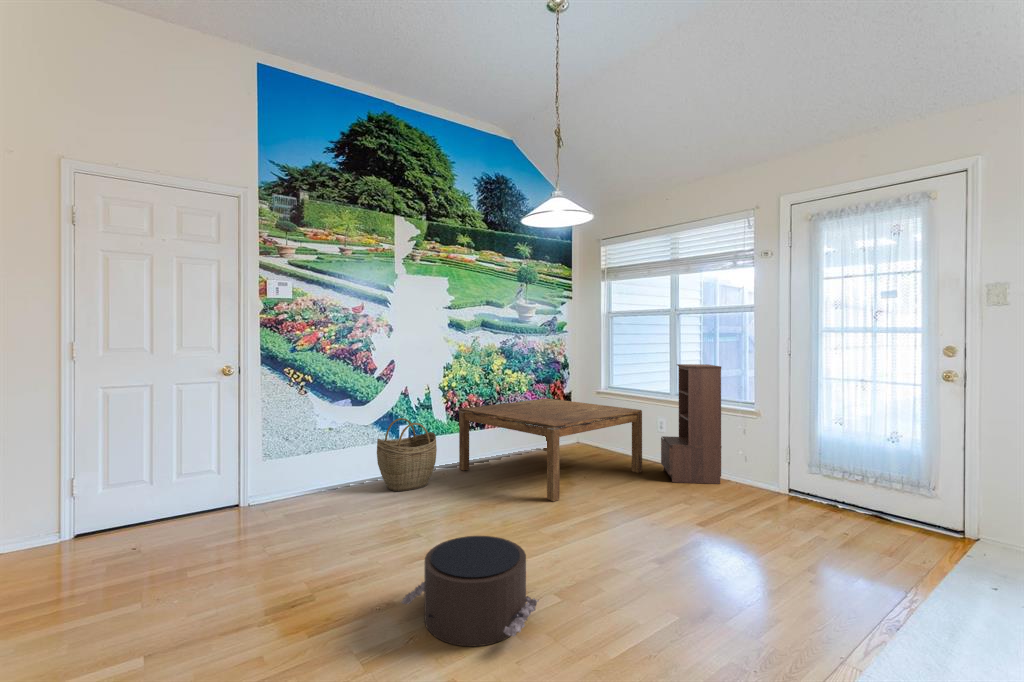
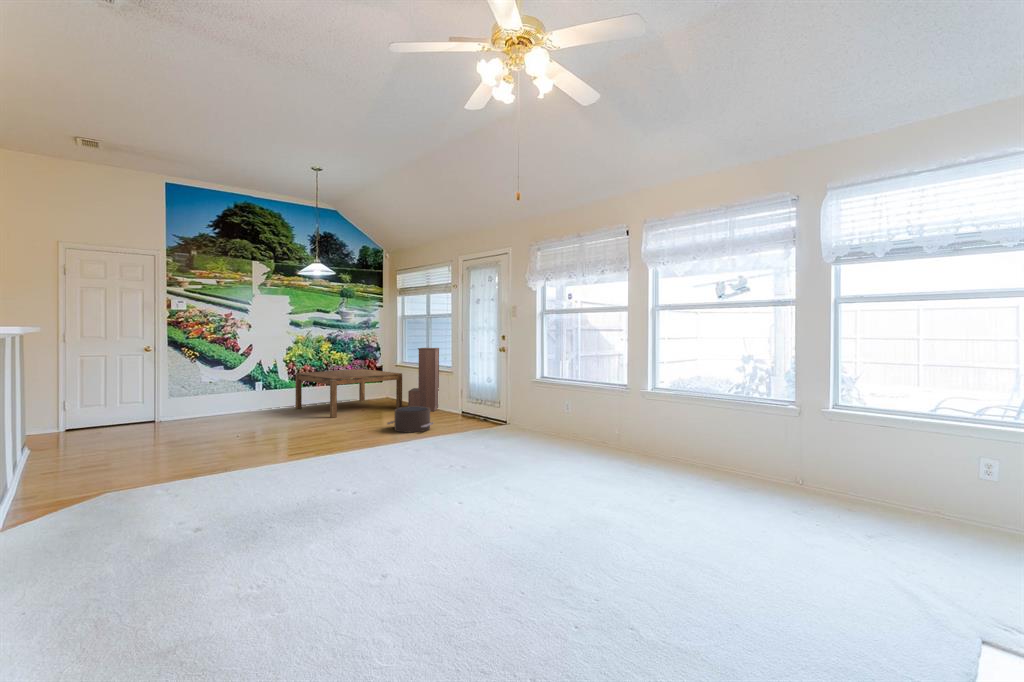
woven basket: present [377,418,437,491] -> none [239,377,276,416]
pouf: present [401,536,539,646] -> present [387,406,433,433]

